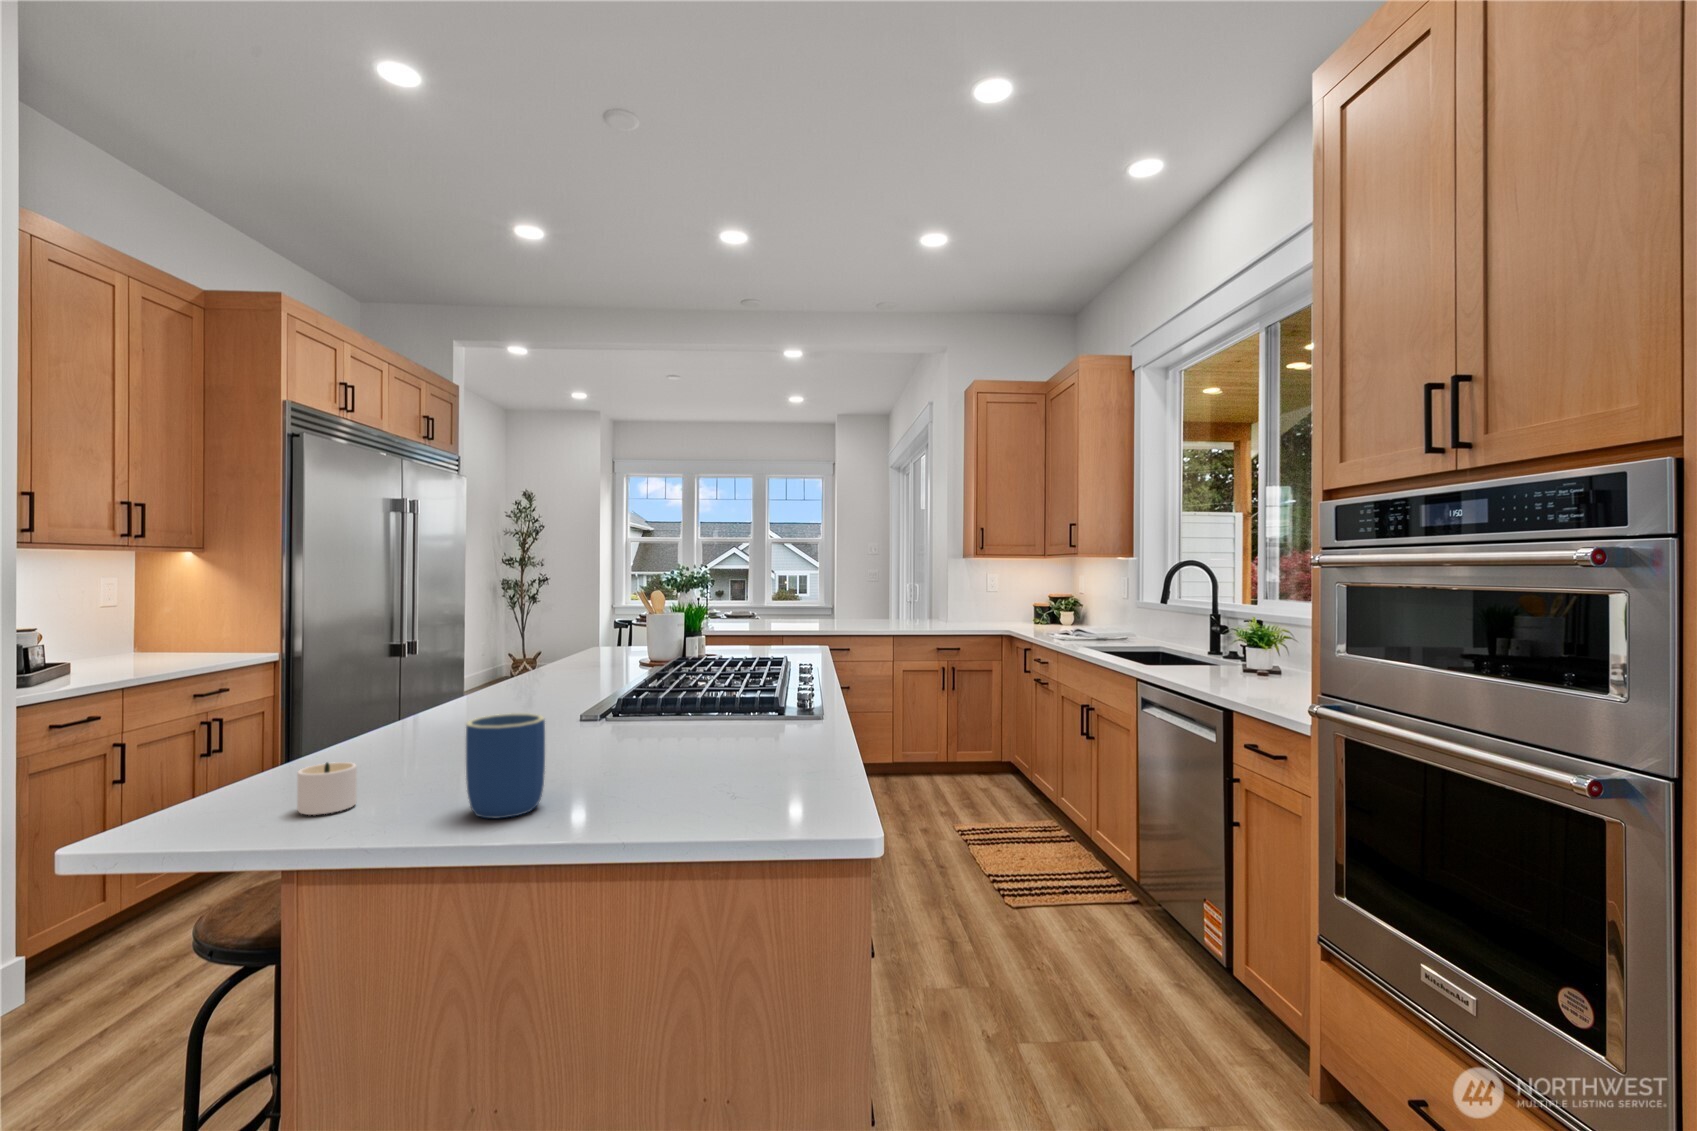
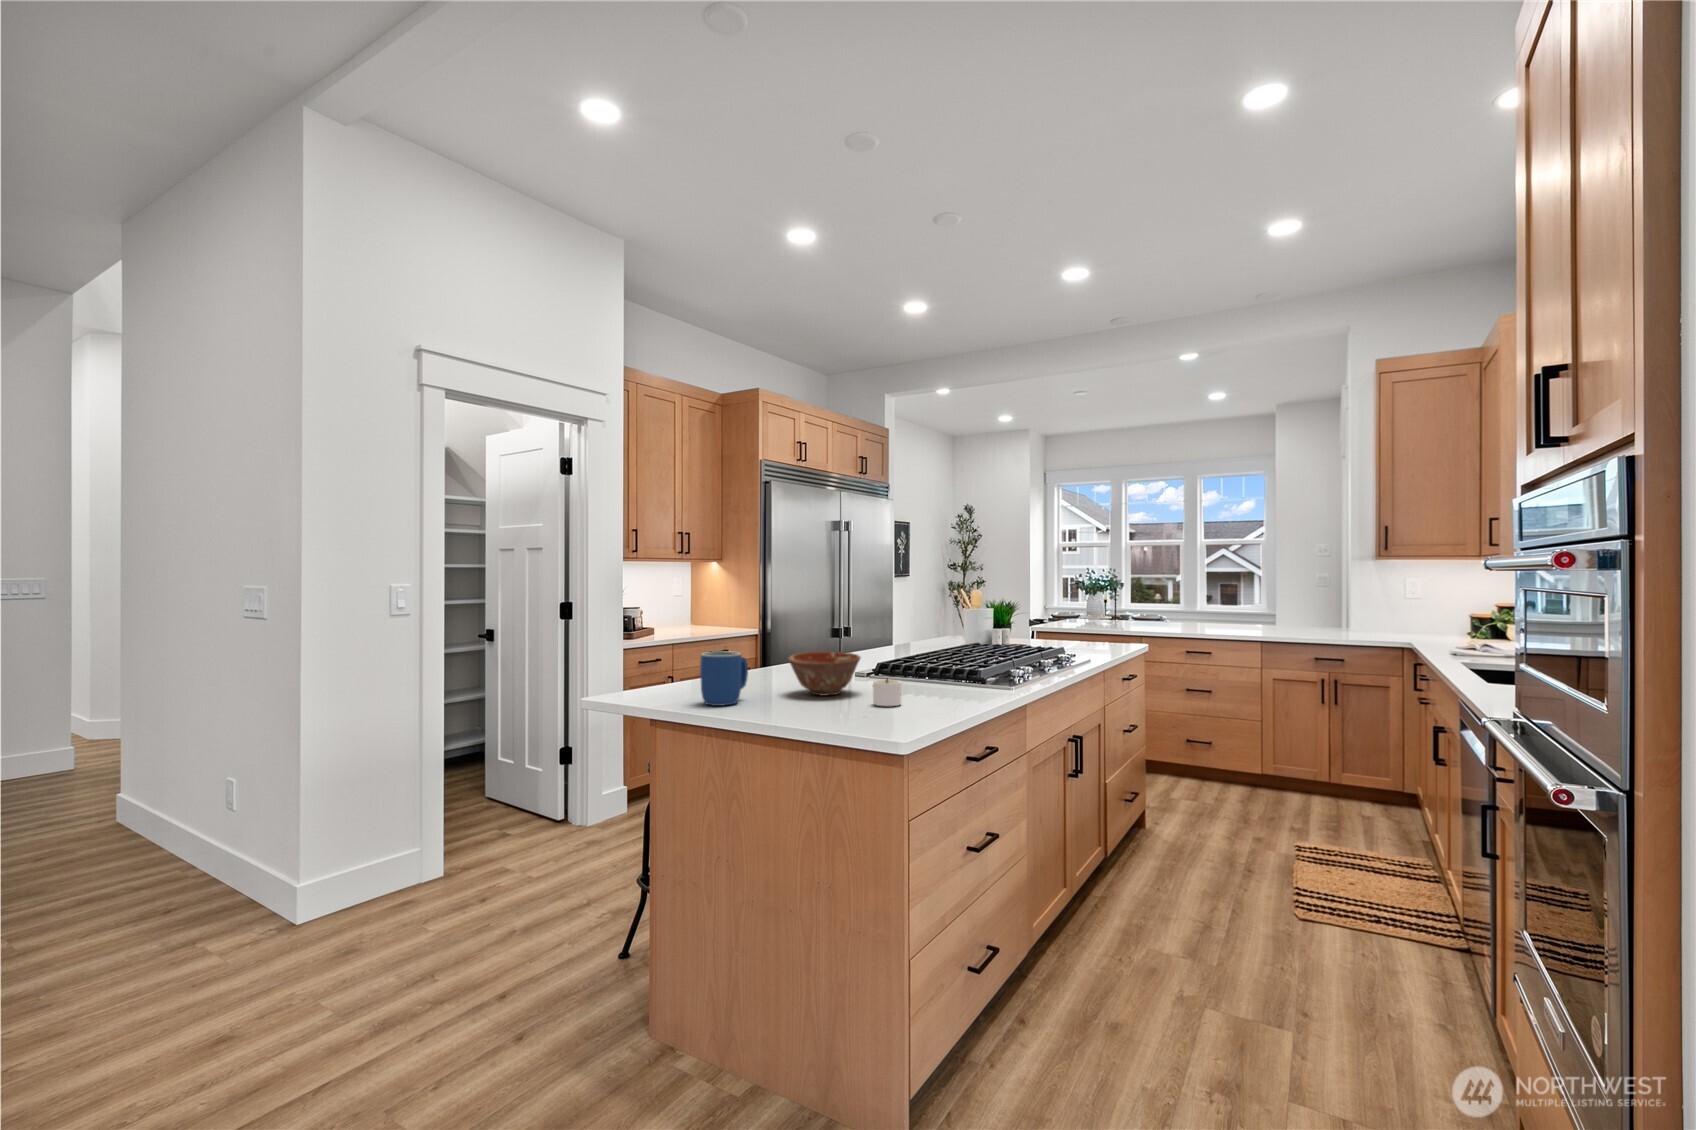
ceramic bowl: none [589,693,707,766] -> present [788,651,860,696]
candle: present [297,762,357,815] -> present [873,678,901,706]

